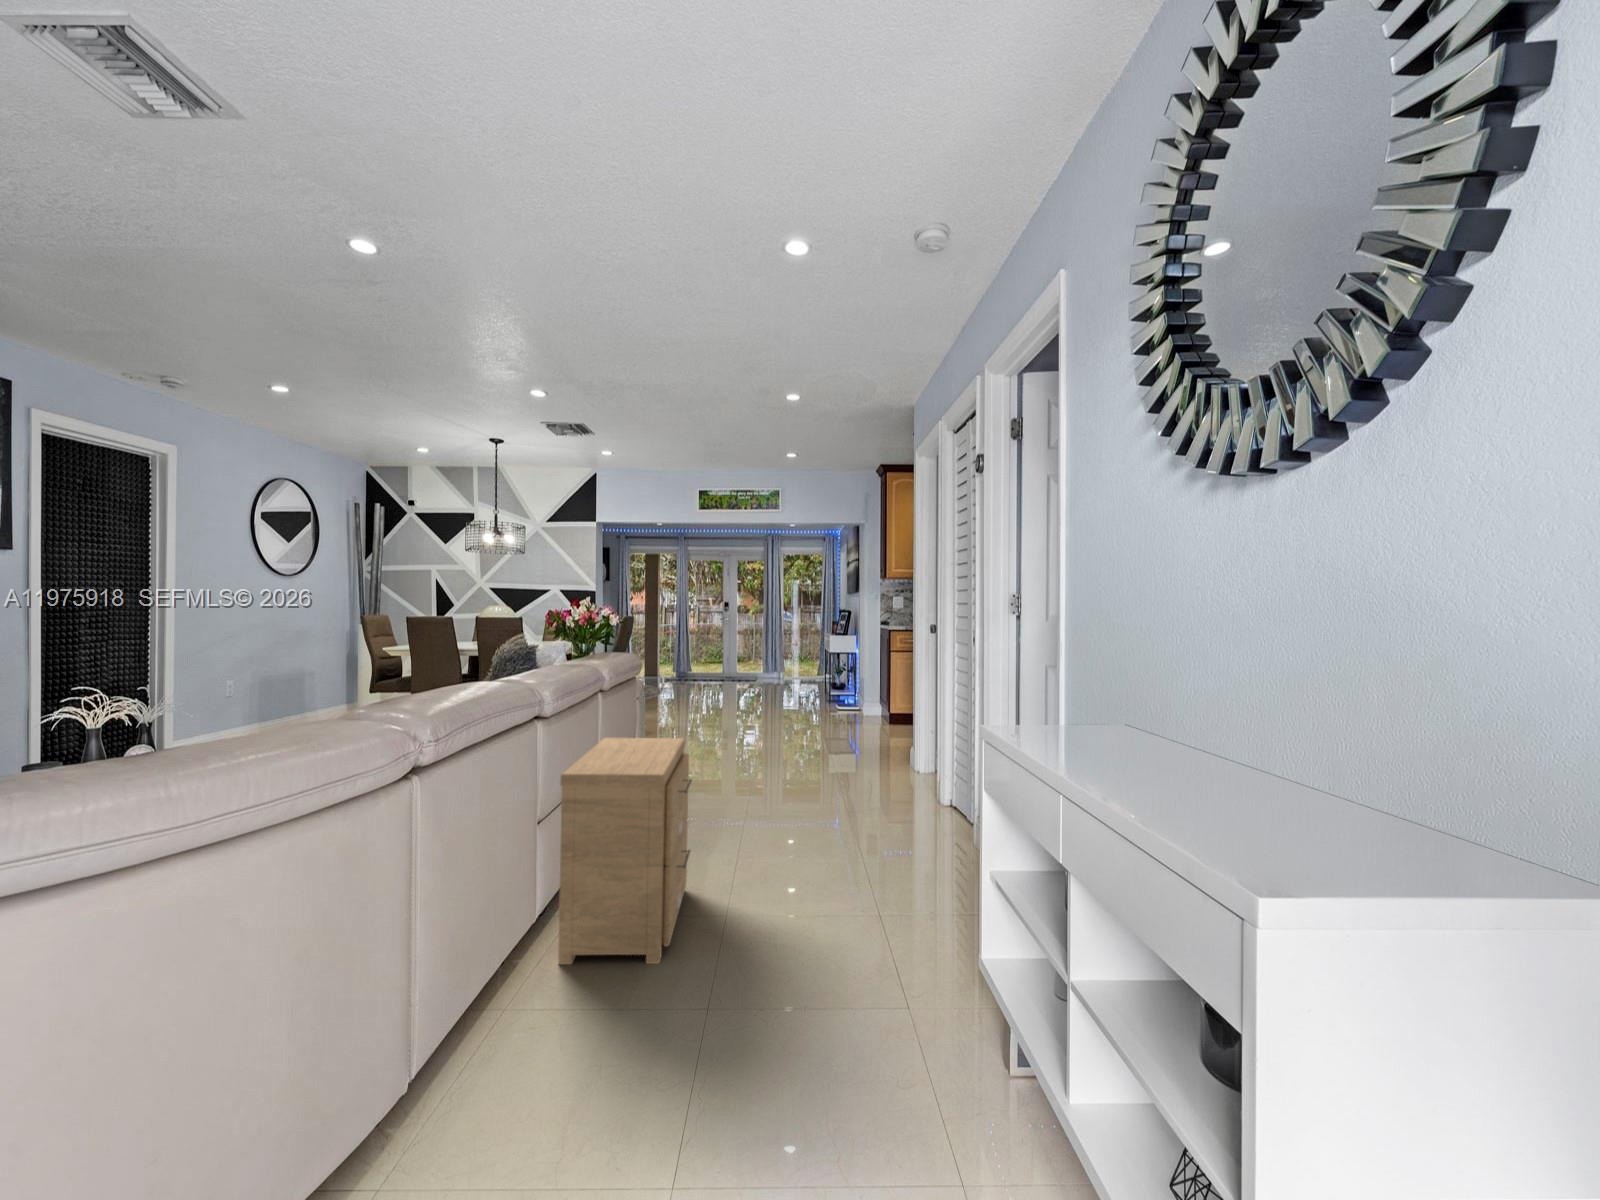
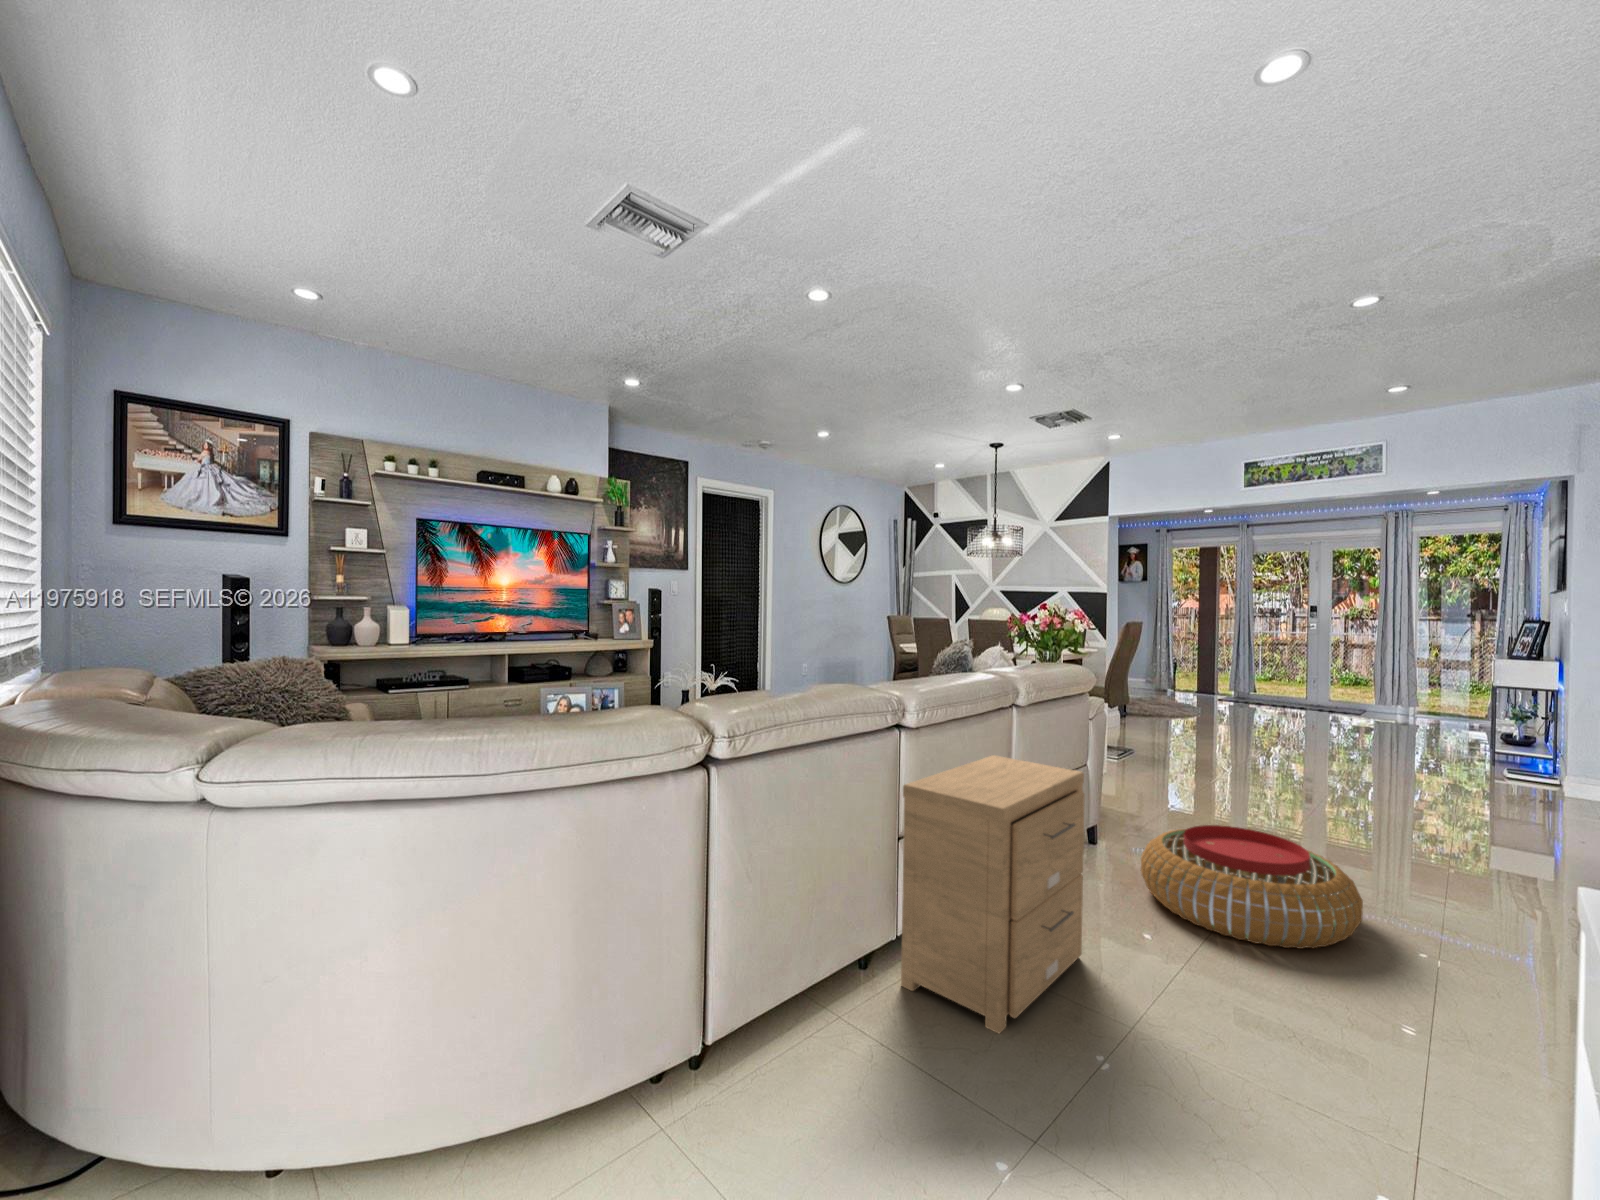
pouf: none [693,764,826,842] -> present [1141,825,1363,949]

